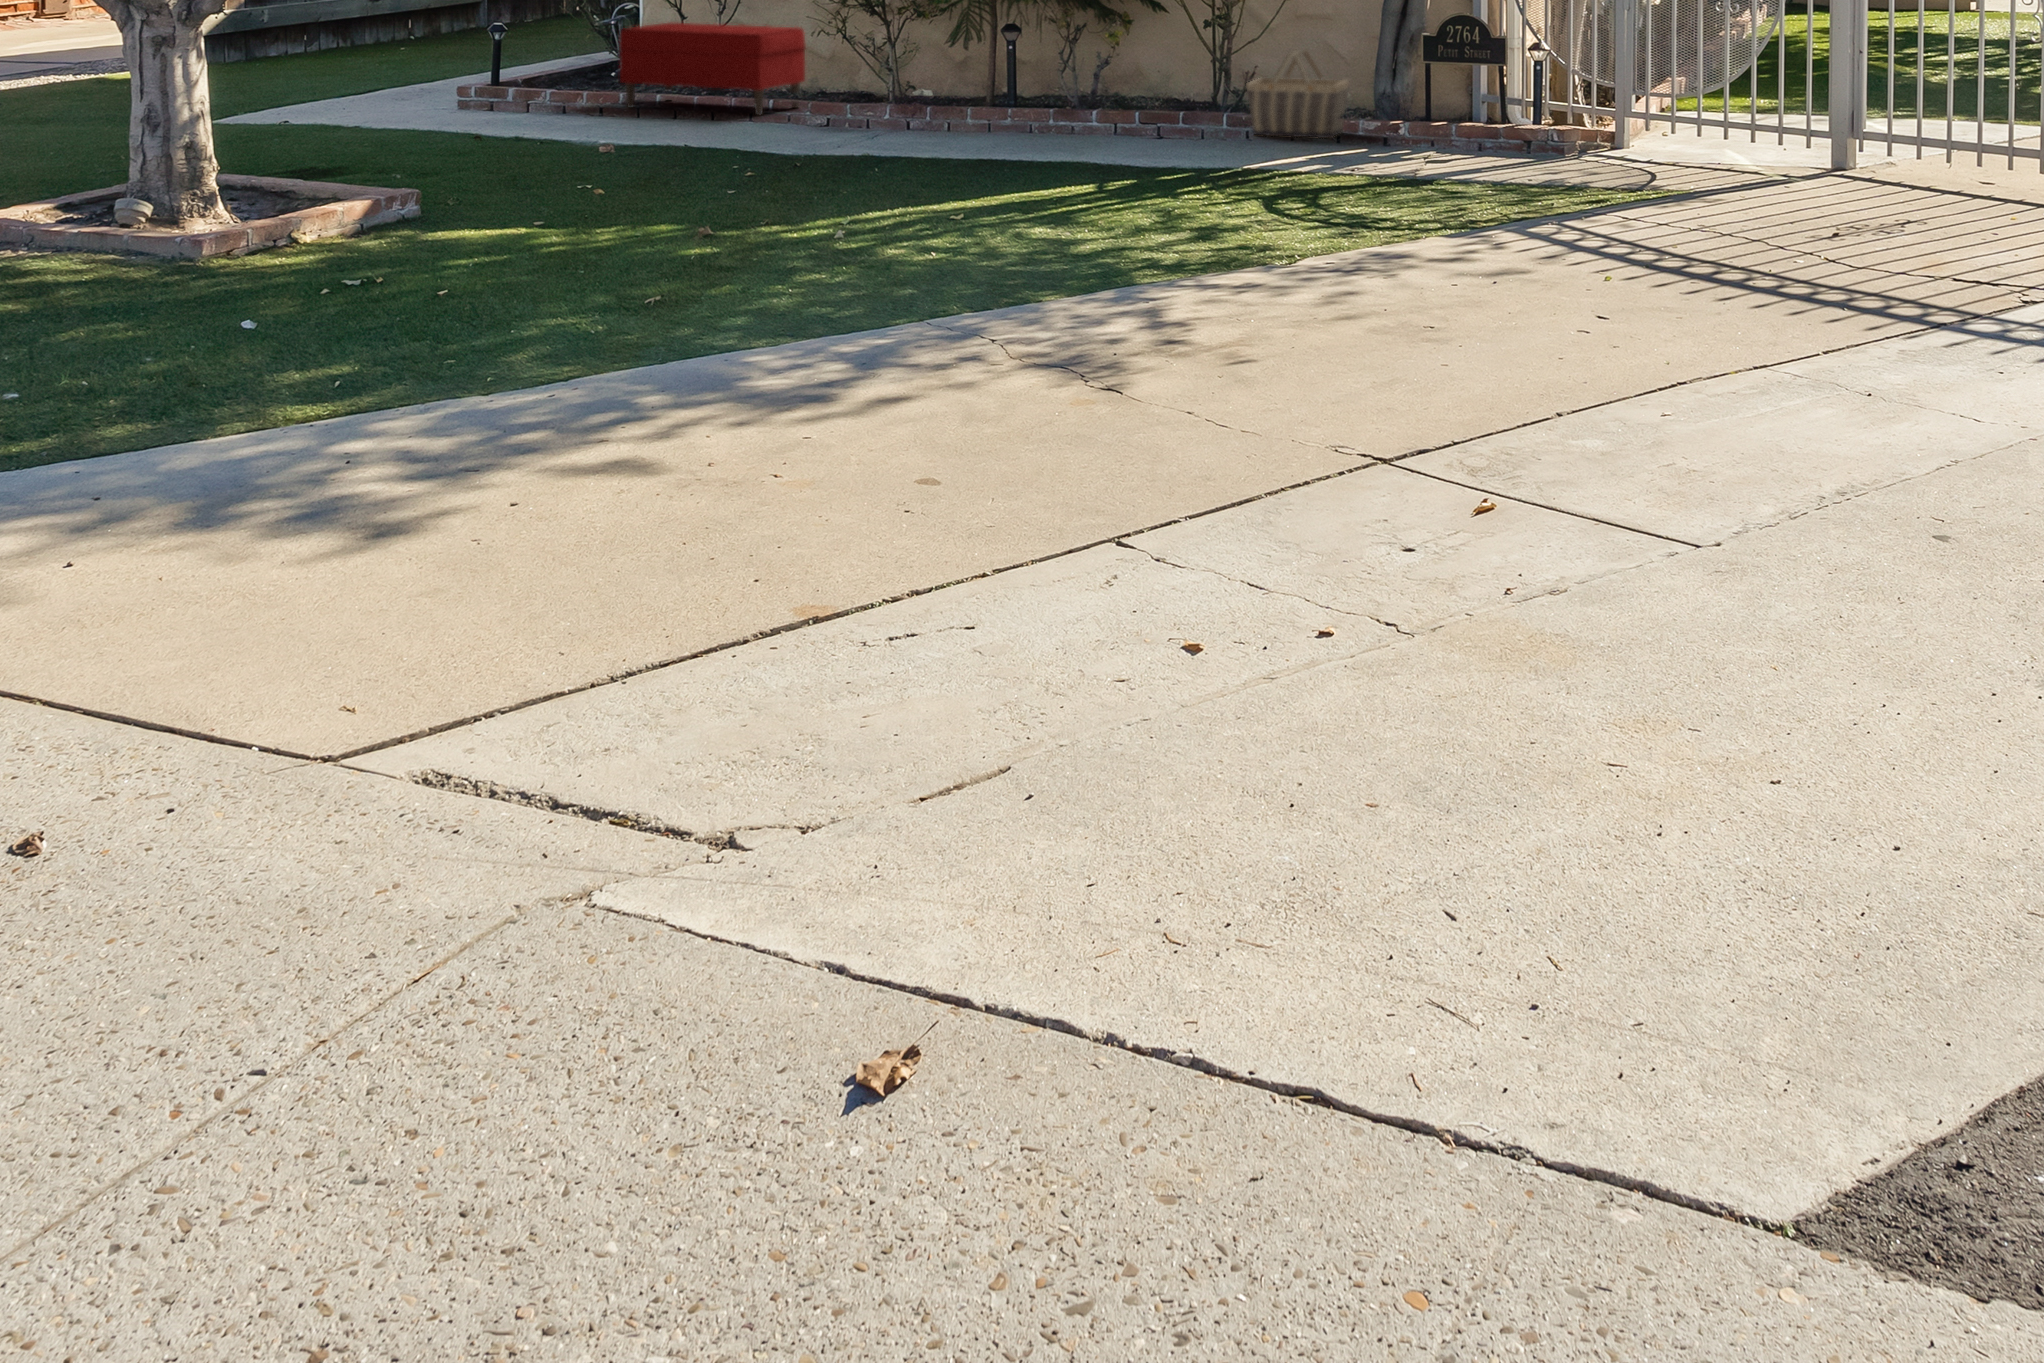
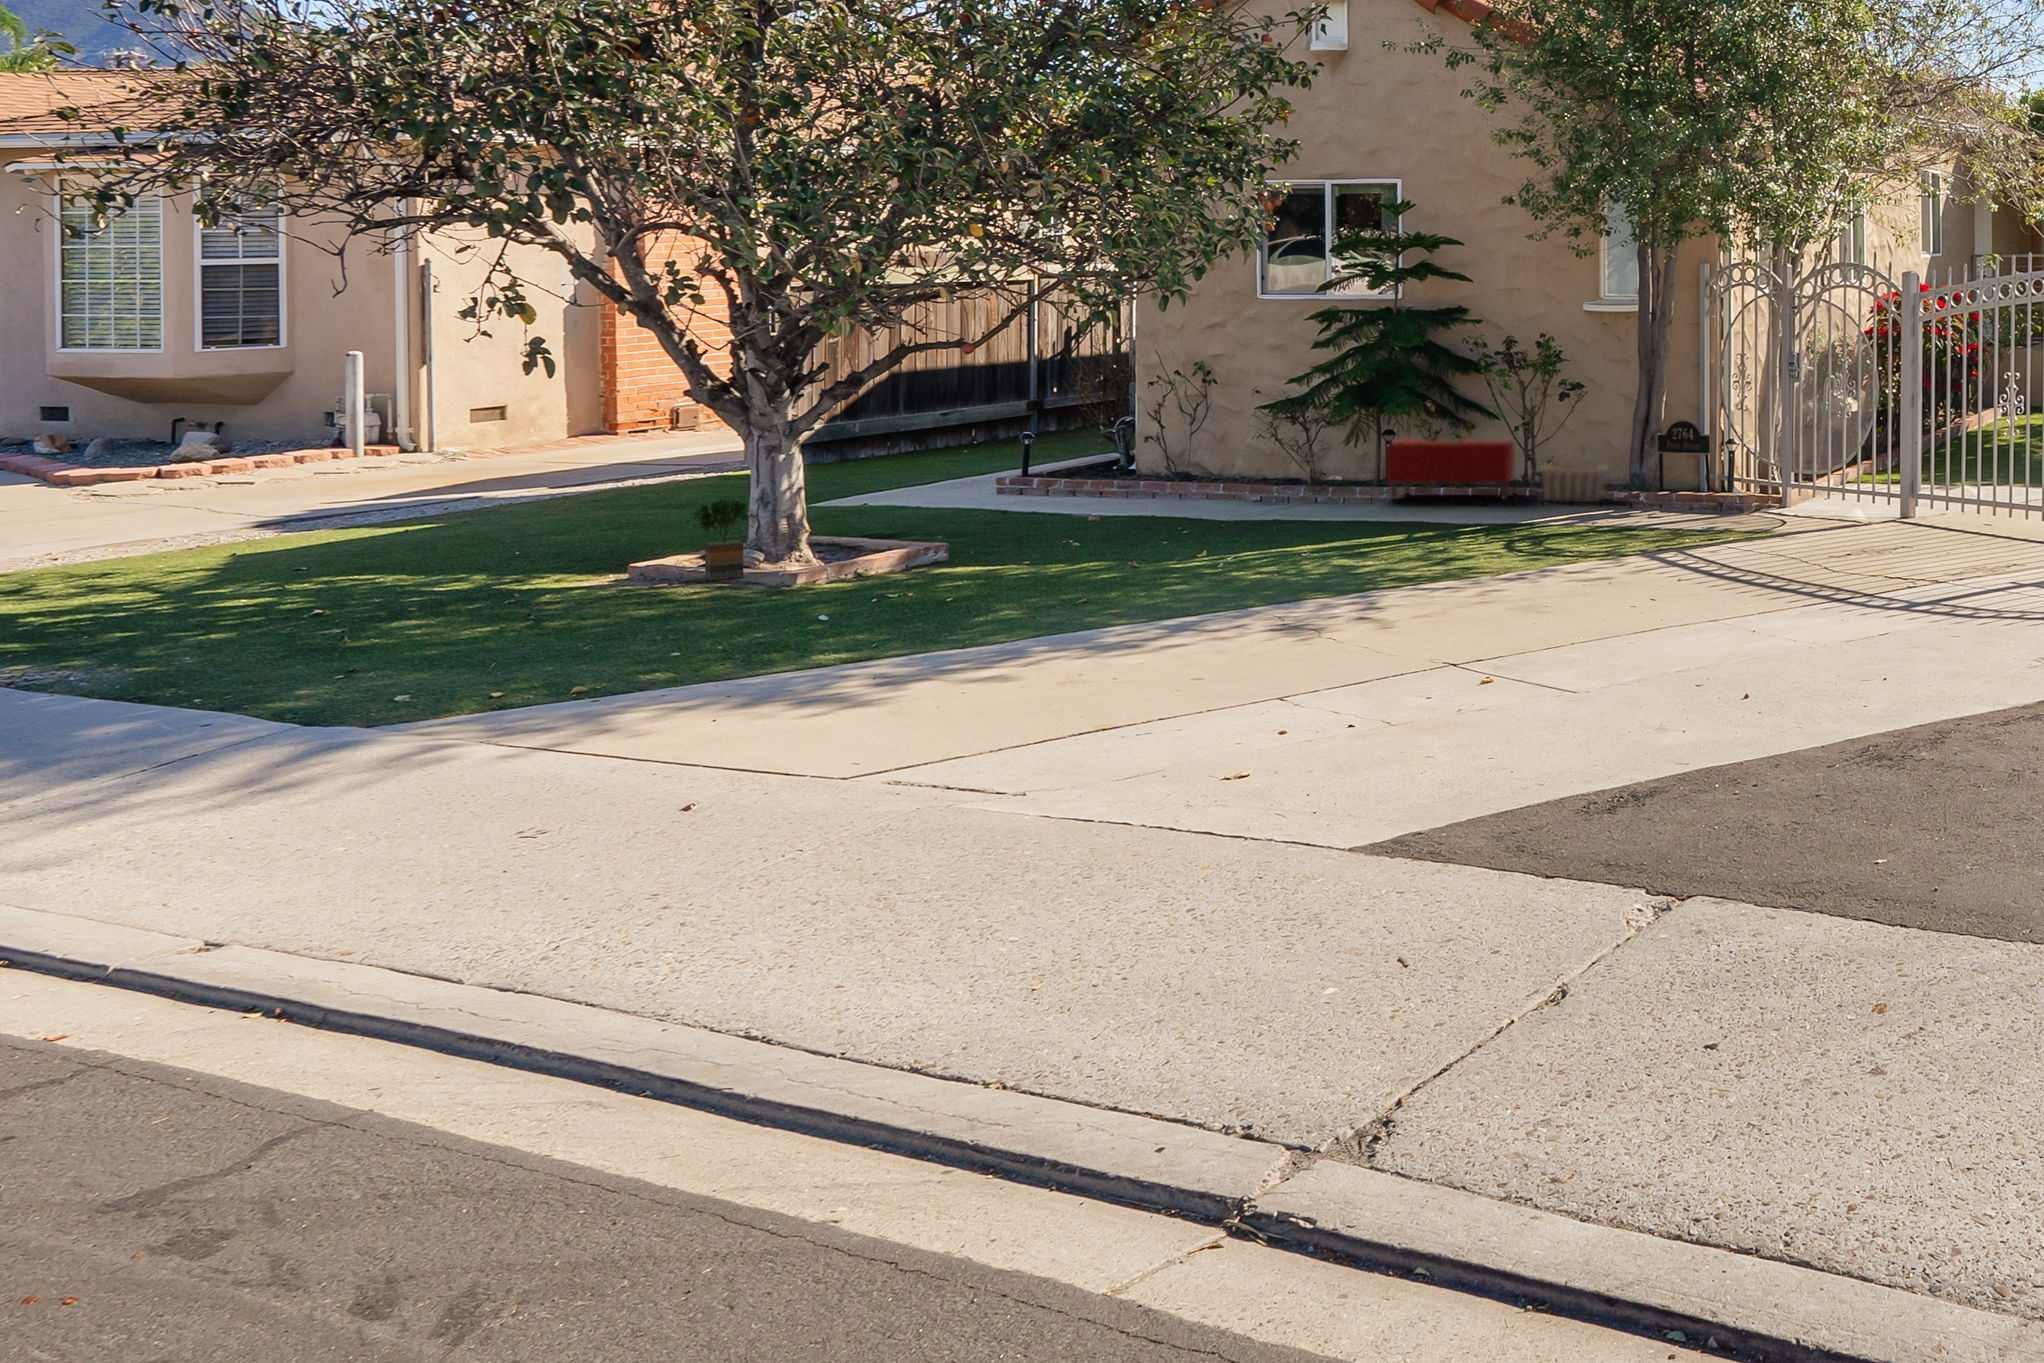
bench: present [619,23,806,115] -> present [1387,440,1518,499]
potted tree: none [36,114,133,240] -> present [693,499,756,580]

